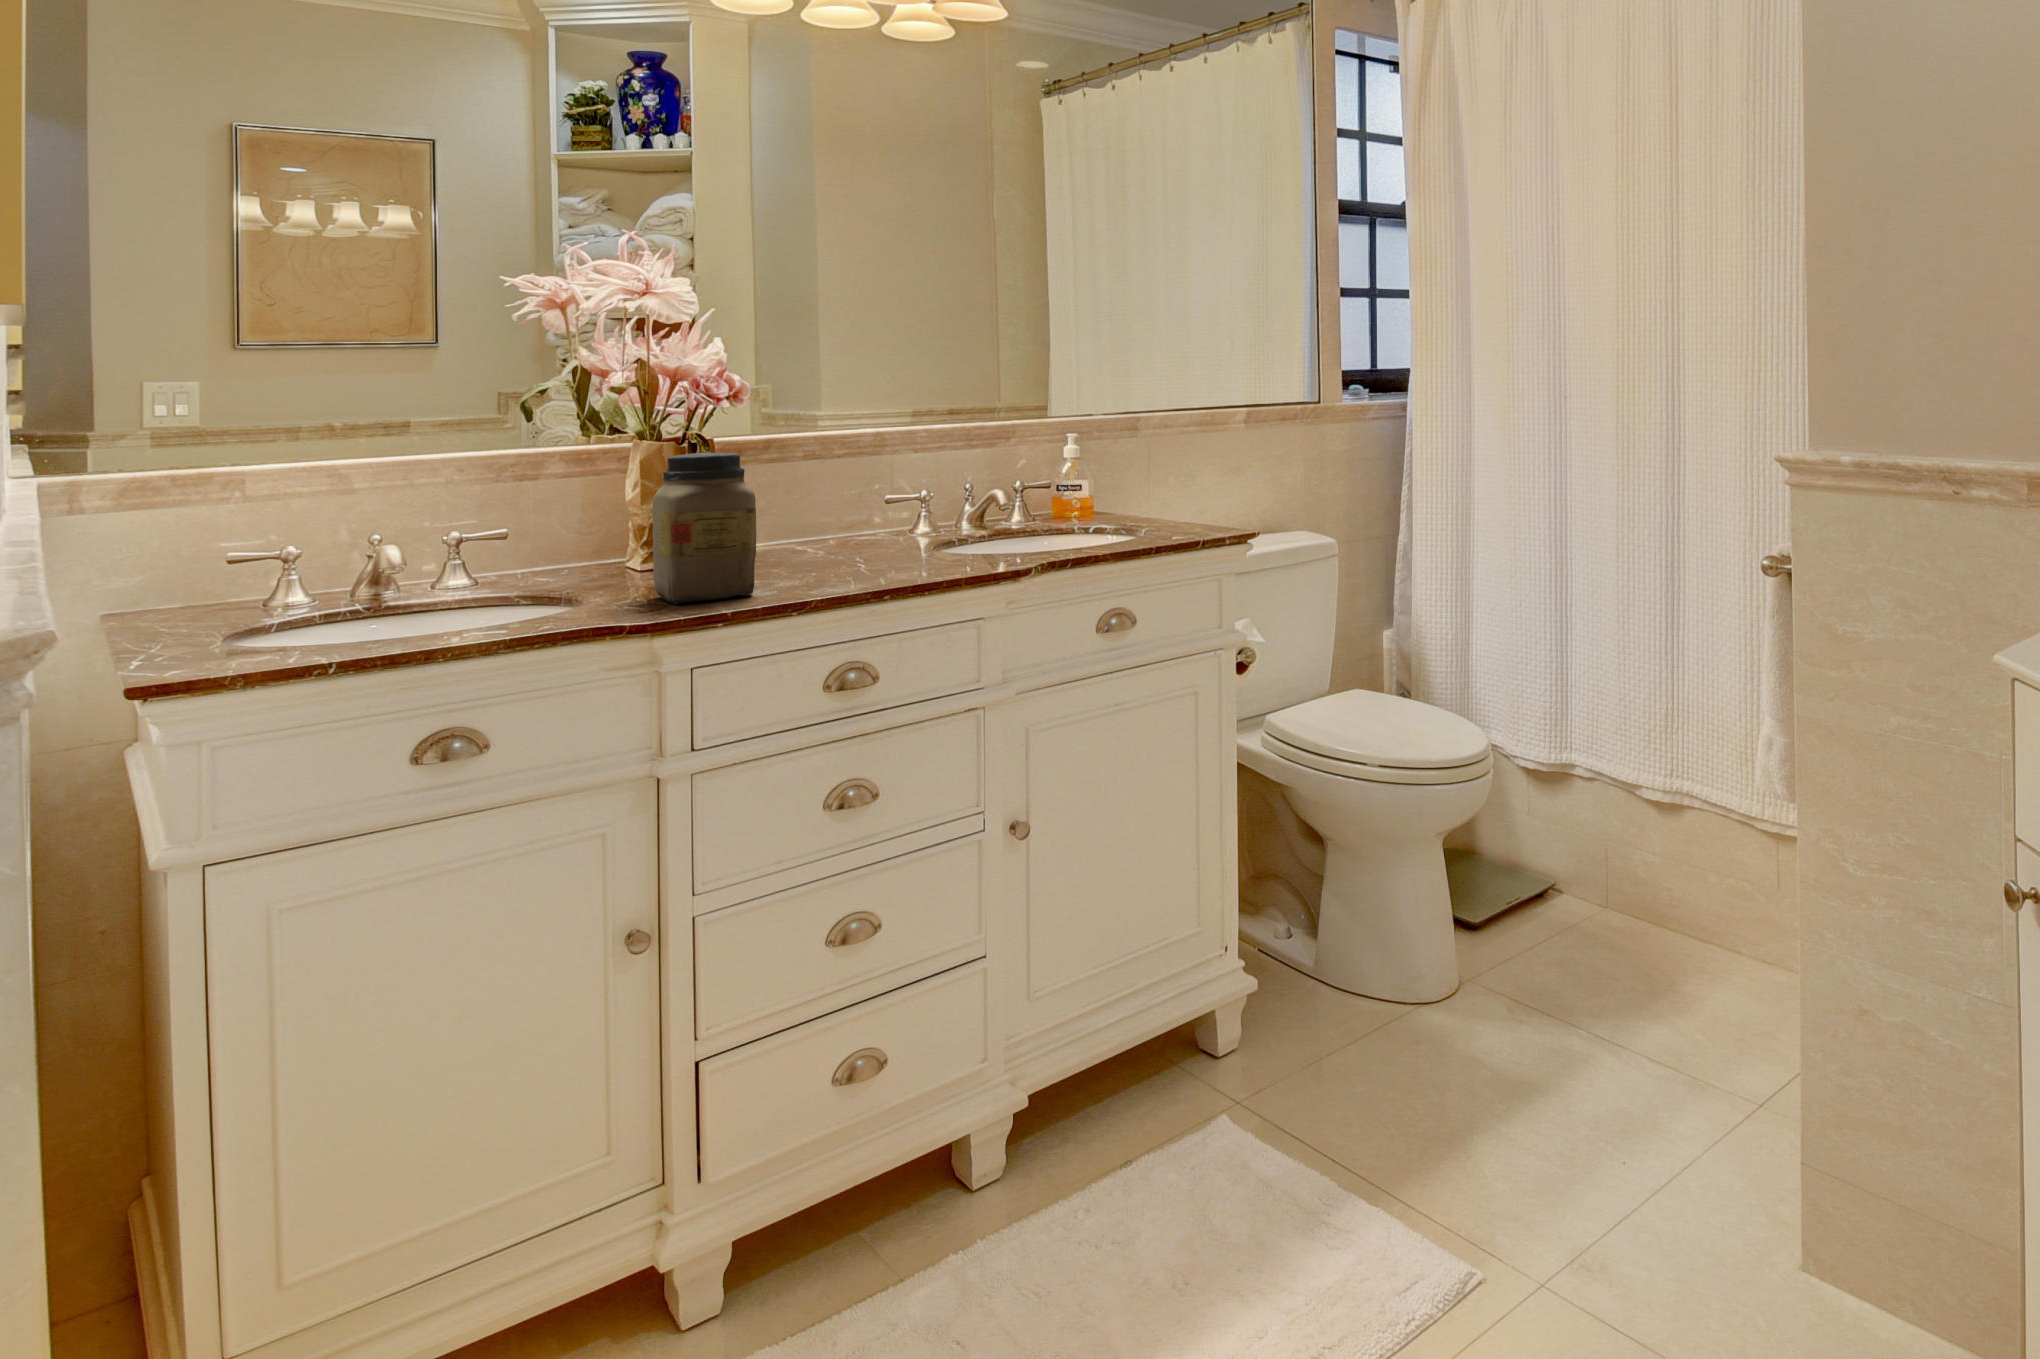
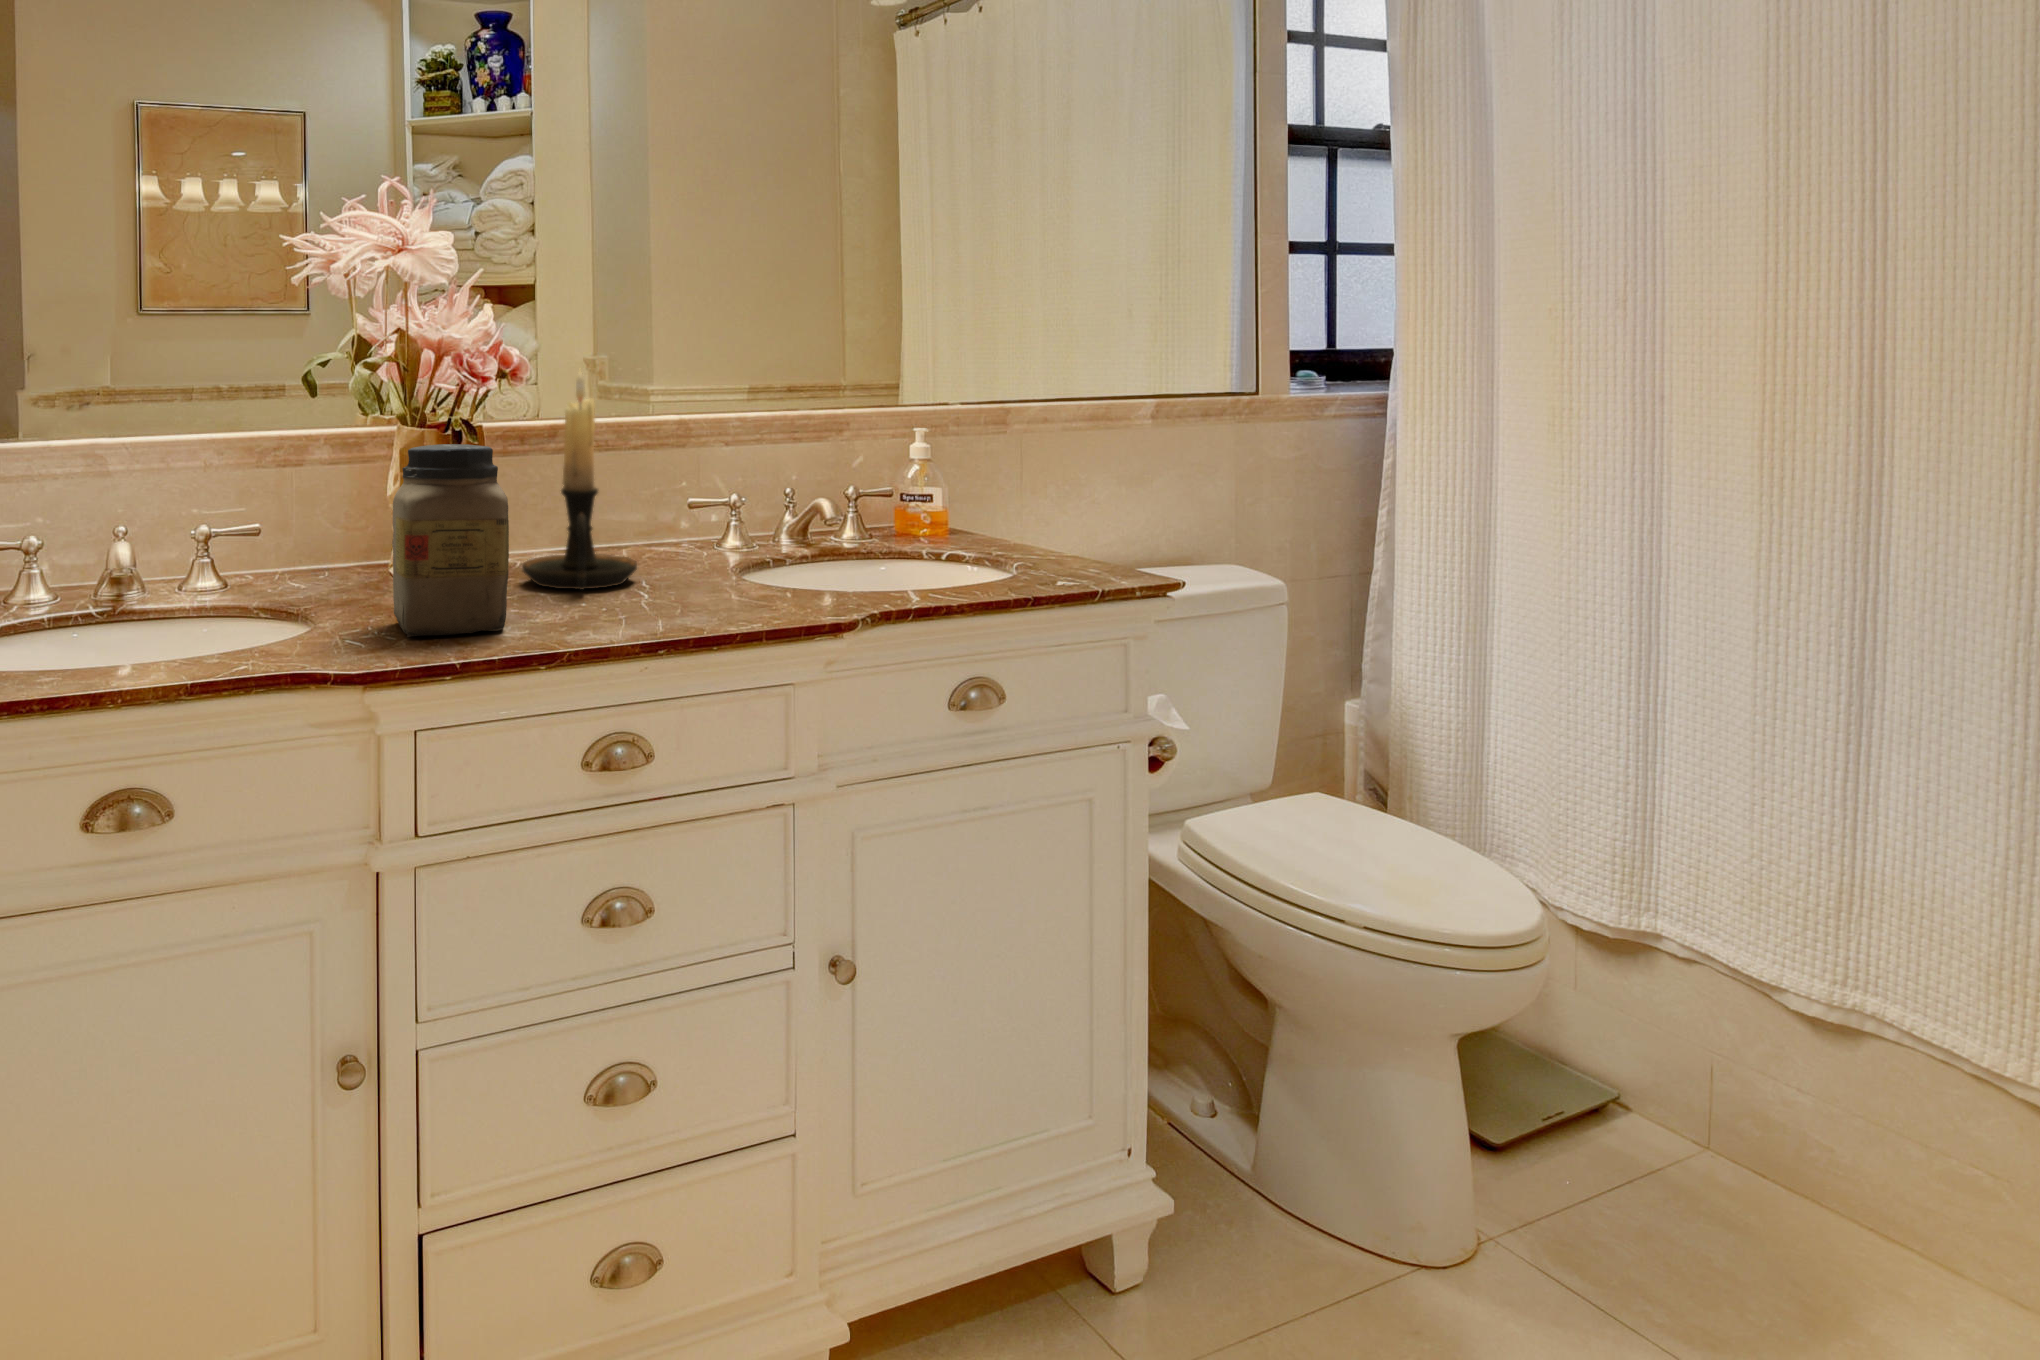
candle holder: none [751,390,849,567] -> present [522,371,637,590]

